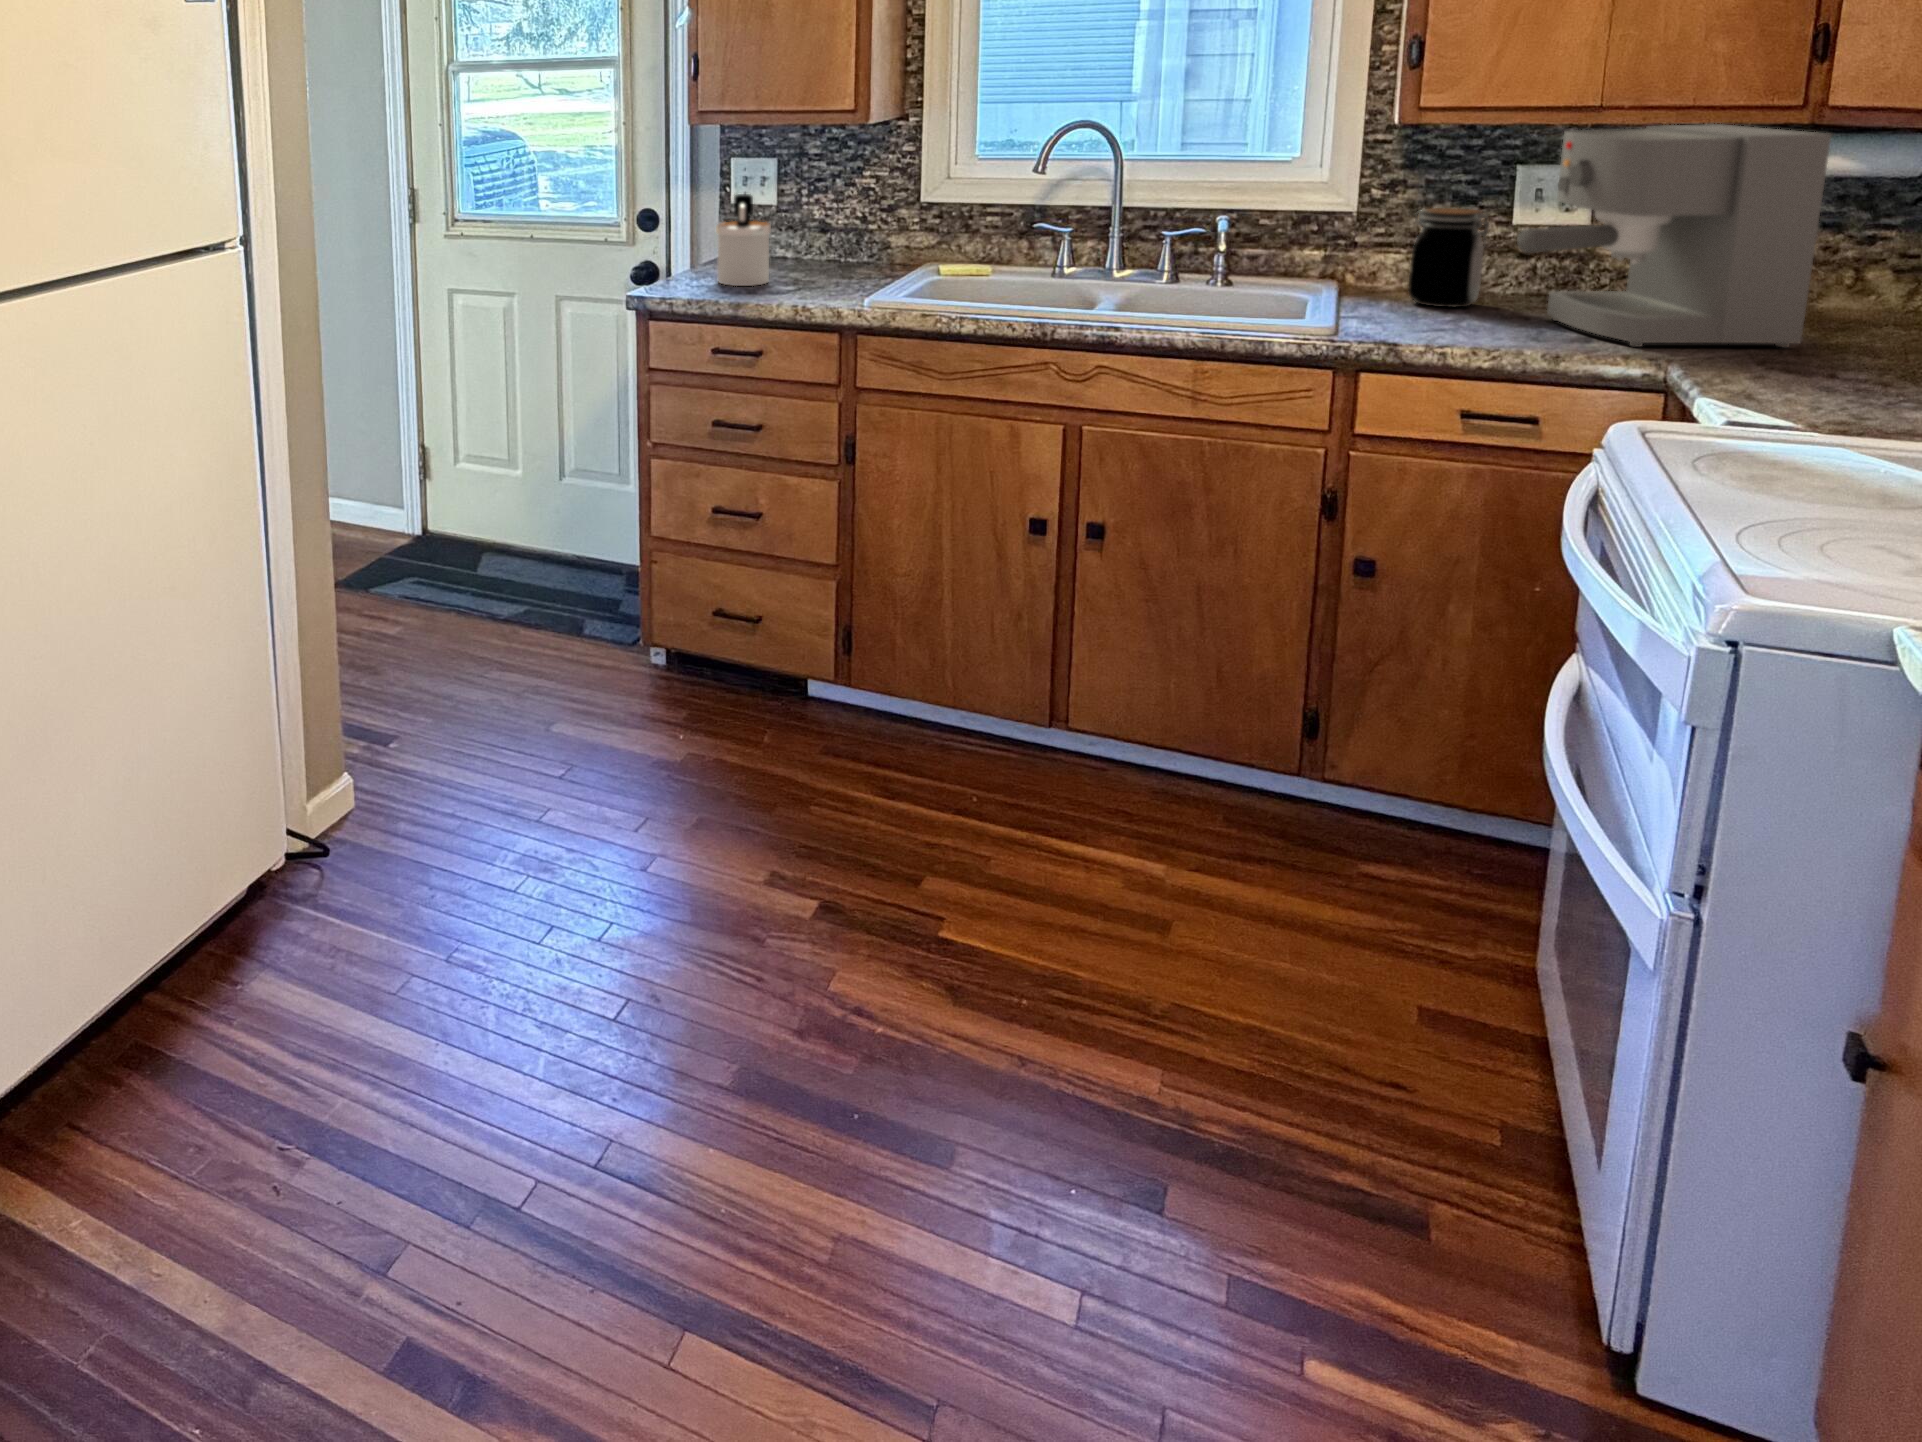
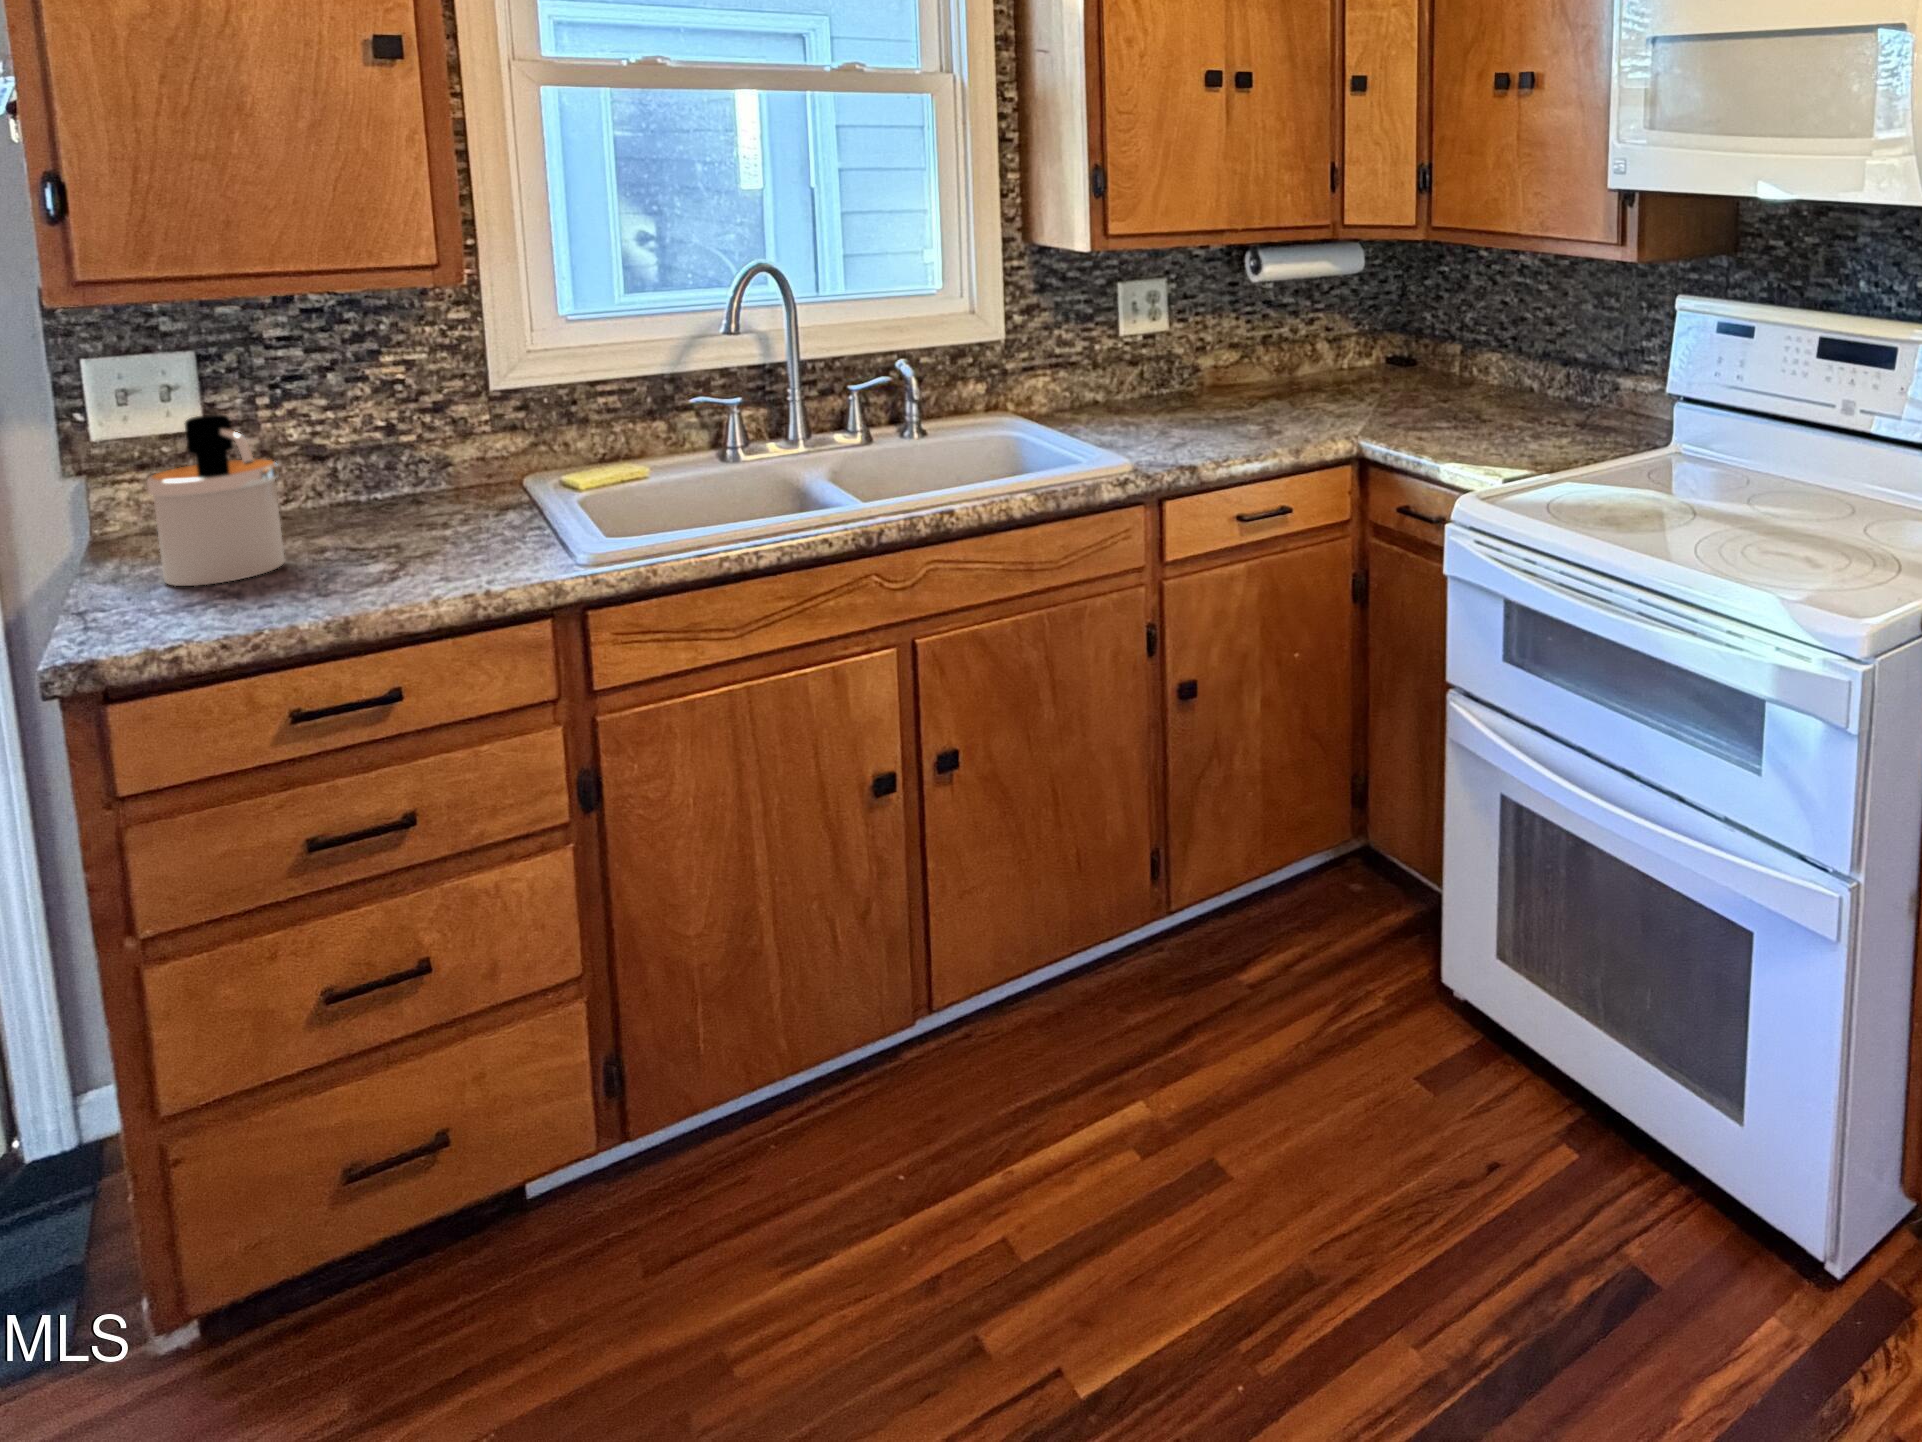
coffee maker: present [1517,124,1831,347] -> none [1185,238,1356,424]
jar: present [1408,208,1489,307] -> none [1062,326,1131,421]

